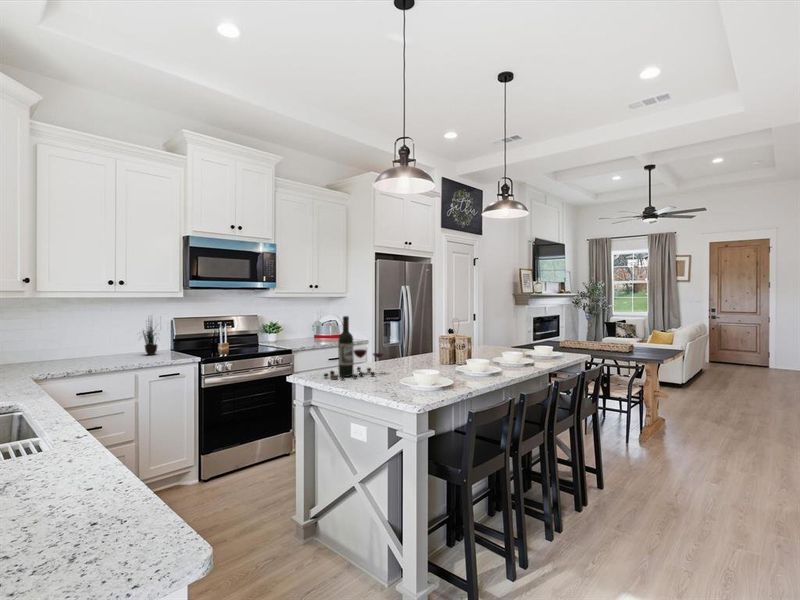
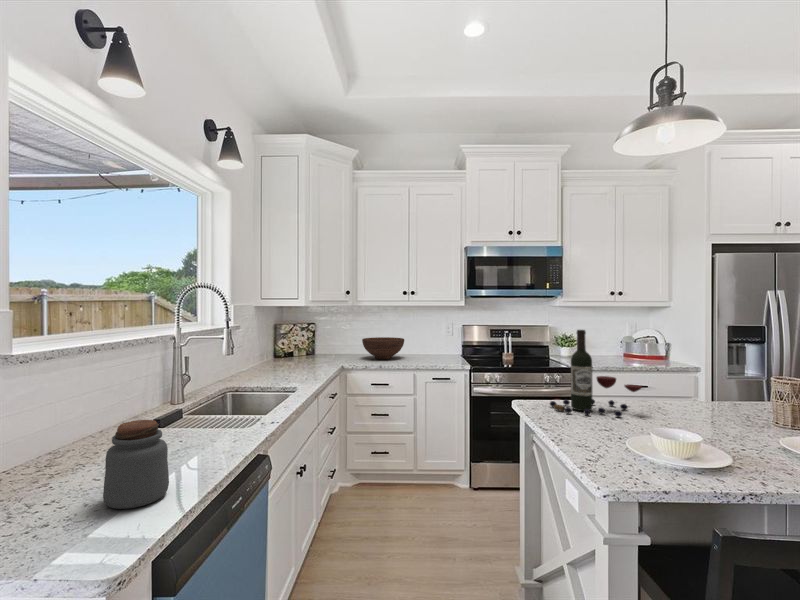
potted plant: present [143,321,157,355] -> none [427,316,449,358]
fruit bowl: none [43,336,108,364] -> present [362,337,404,359]
jar: none [47,436,126,542] -> present [103,420,169,509]

